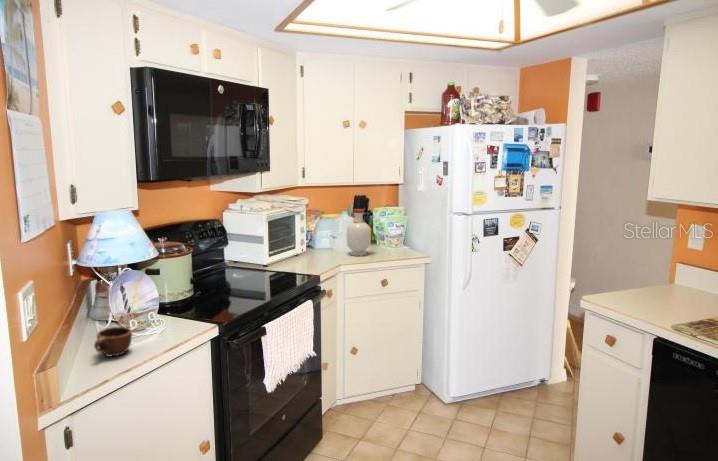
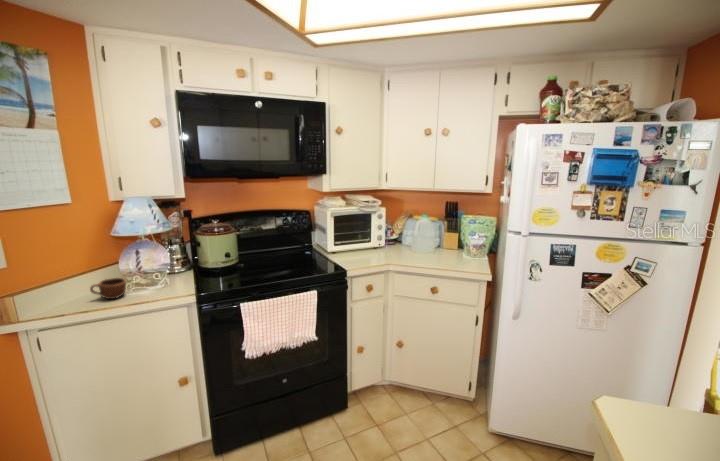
bottle: present [346,209,372,256] -> none [409,214,434,261]

